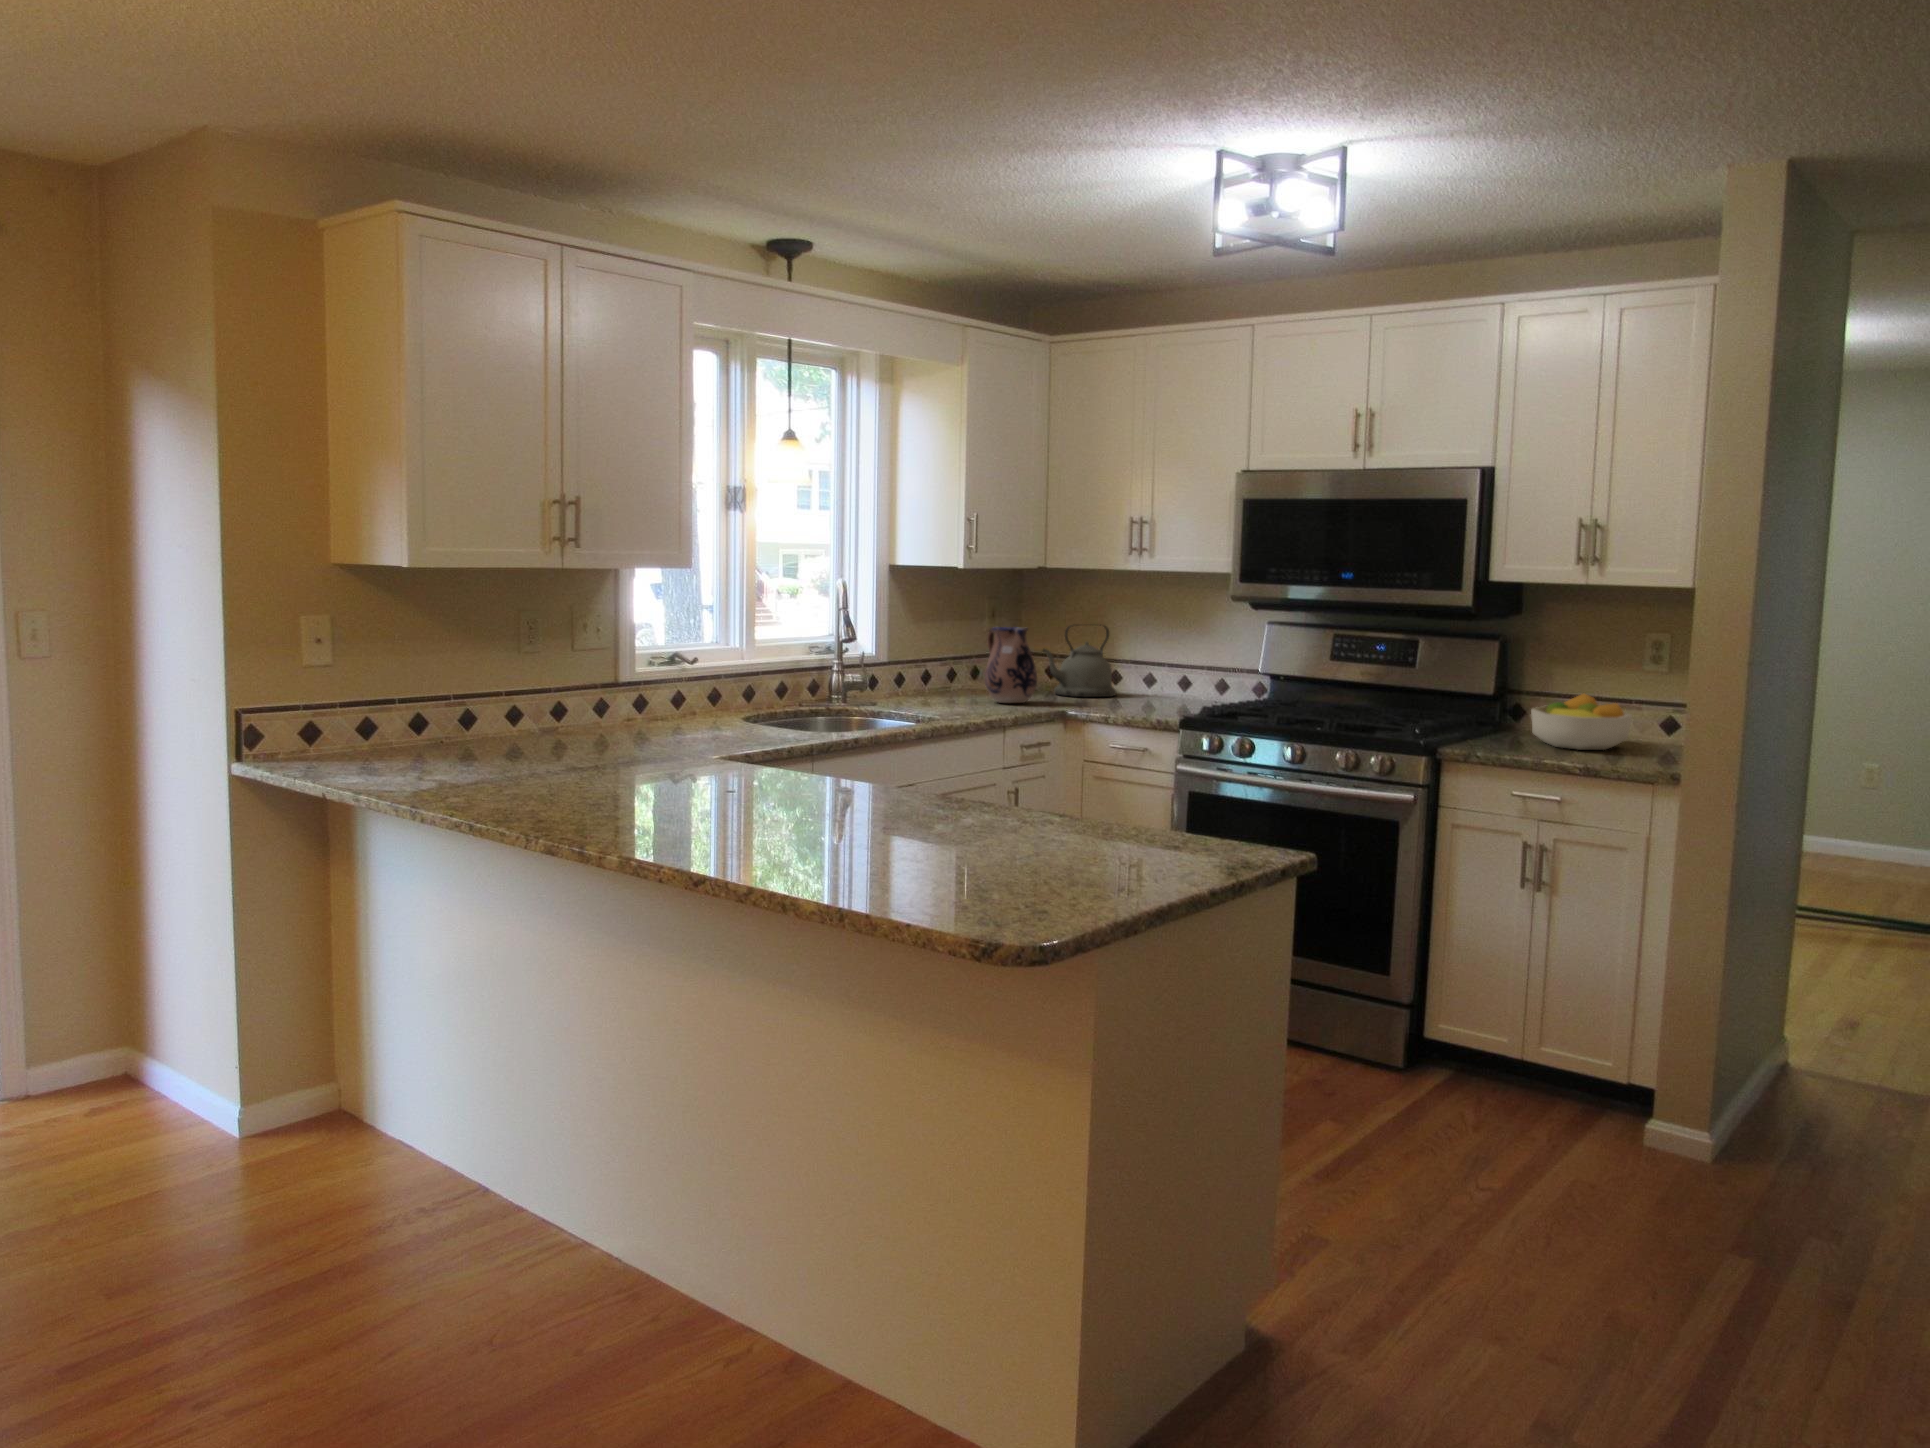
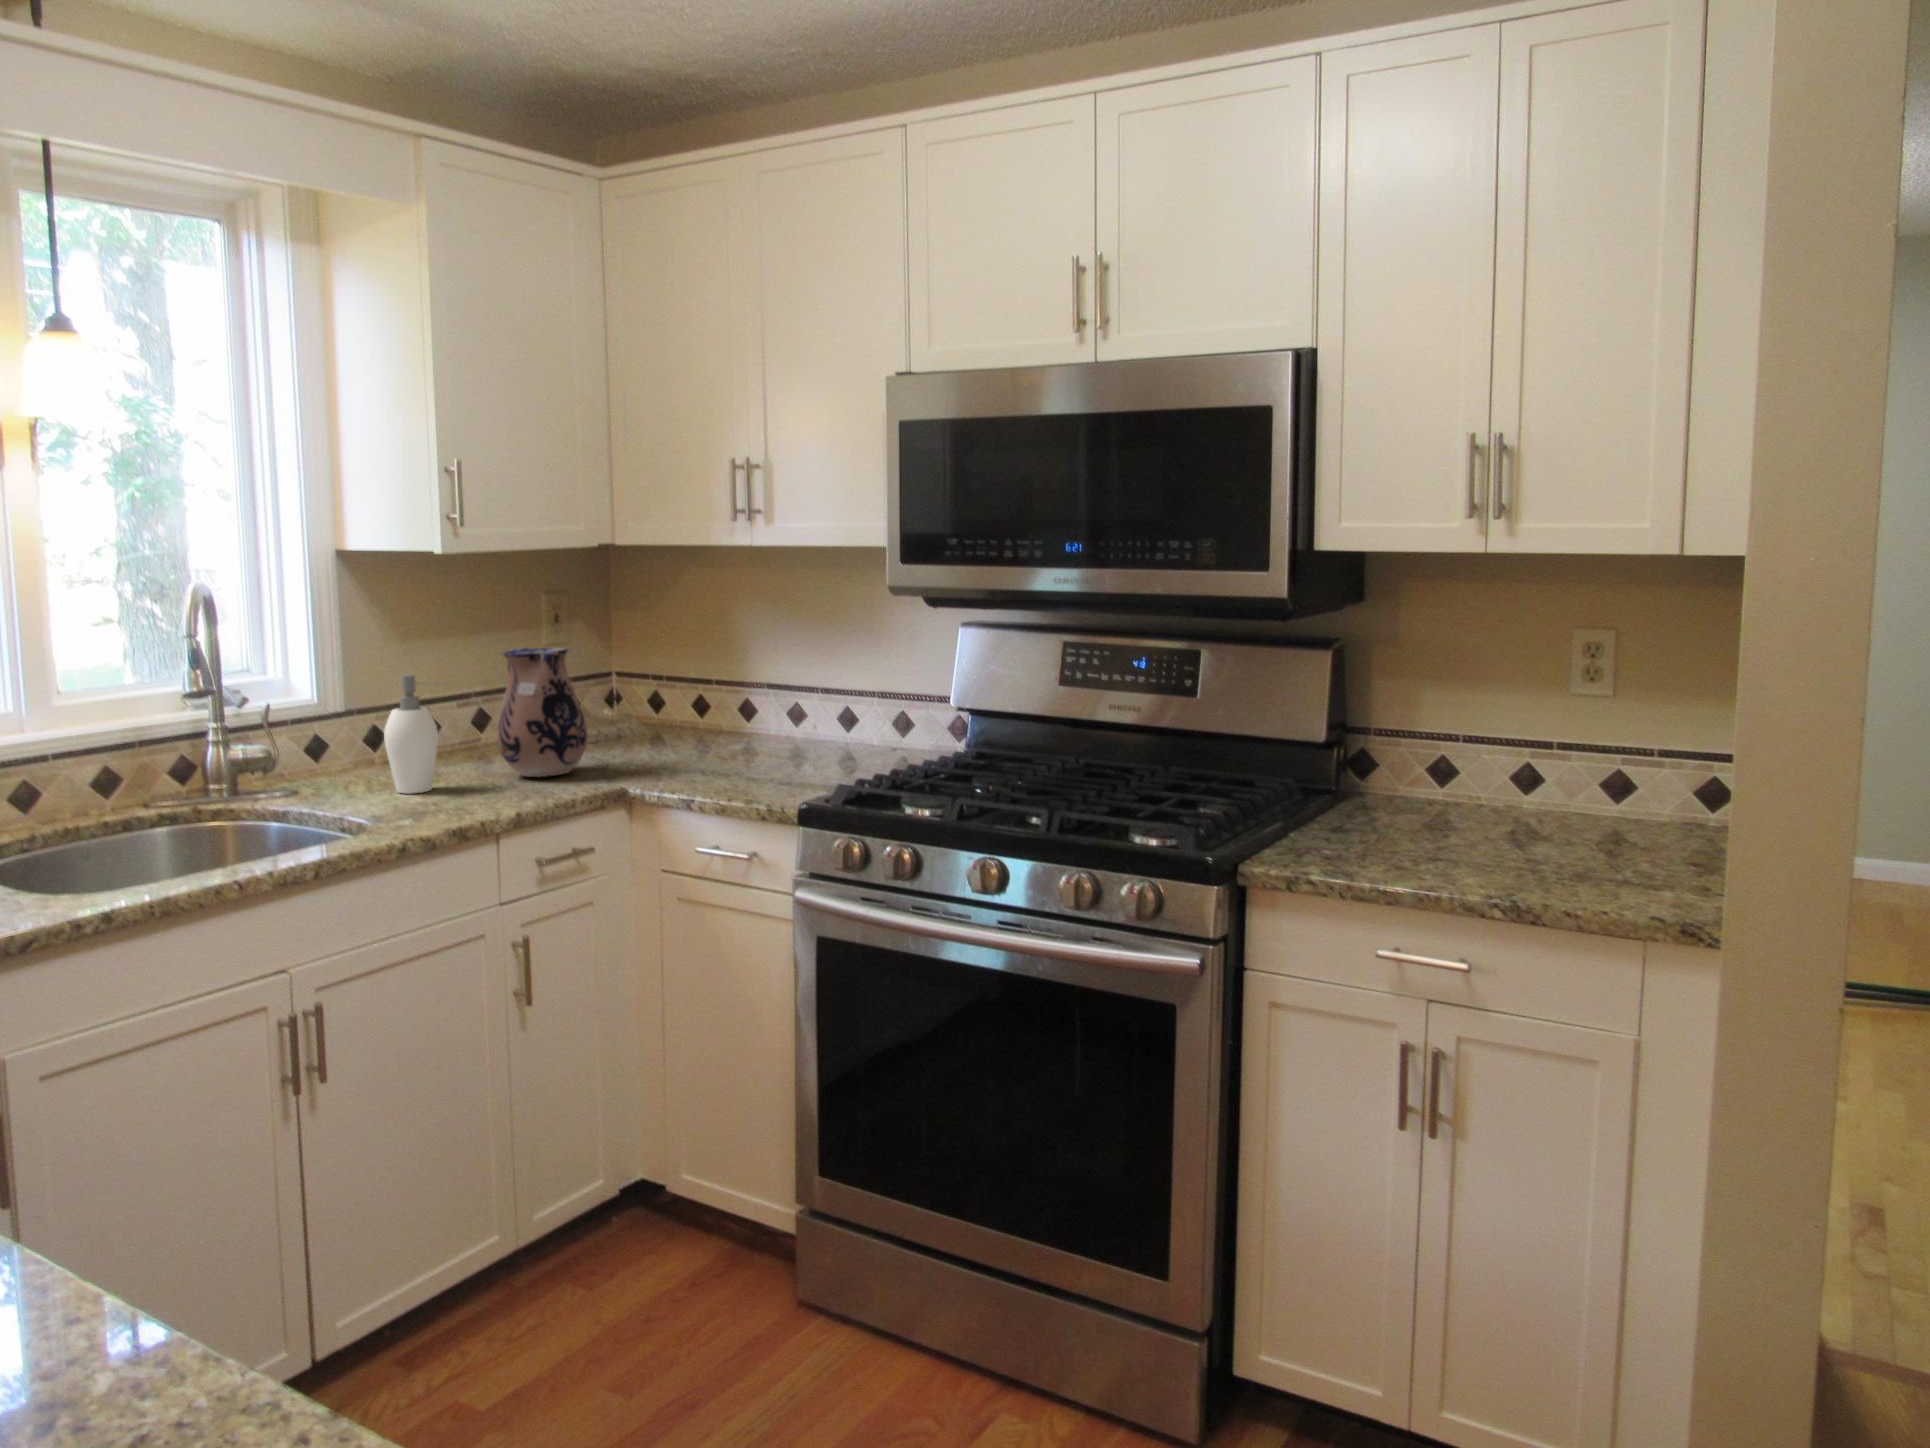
kettle: present [1043,625,1116,697] -> none [613,632,740,751]
soap dispenser: none [929,638,968,706] -> present [384,675,438,793]
fruit bowl: present [1531,694,1632,750] -> none [1394,740,1571,854]

